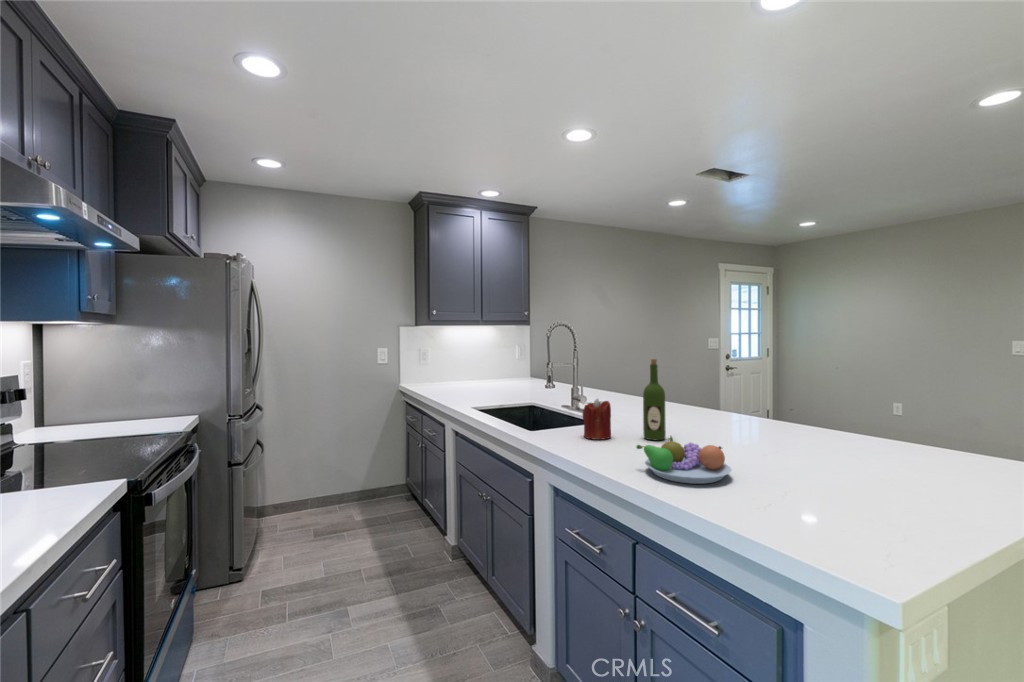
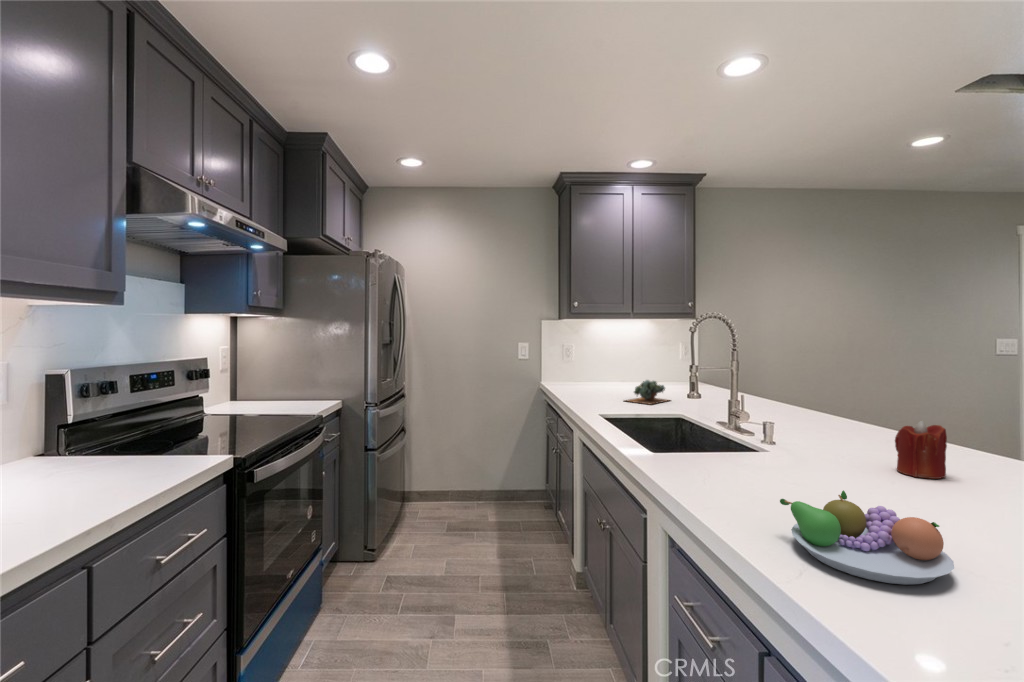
wine bottle: present [643,359,666,440] -> none [815,369,853,490]
succulent plant: none [482,376,521,397] -> present [626,380,670,404]
candle: present [583,399,611,440] -> present [895,421,947,479]

